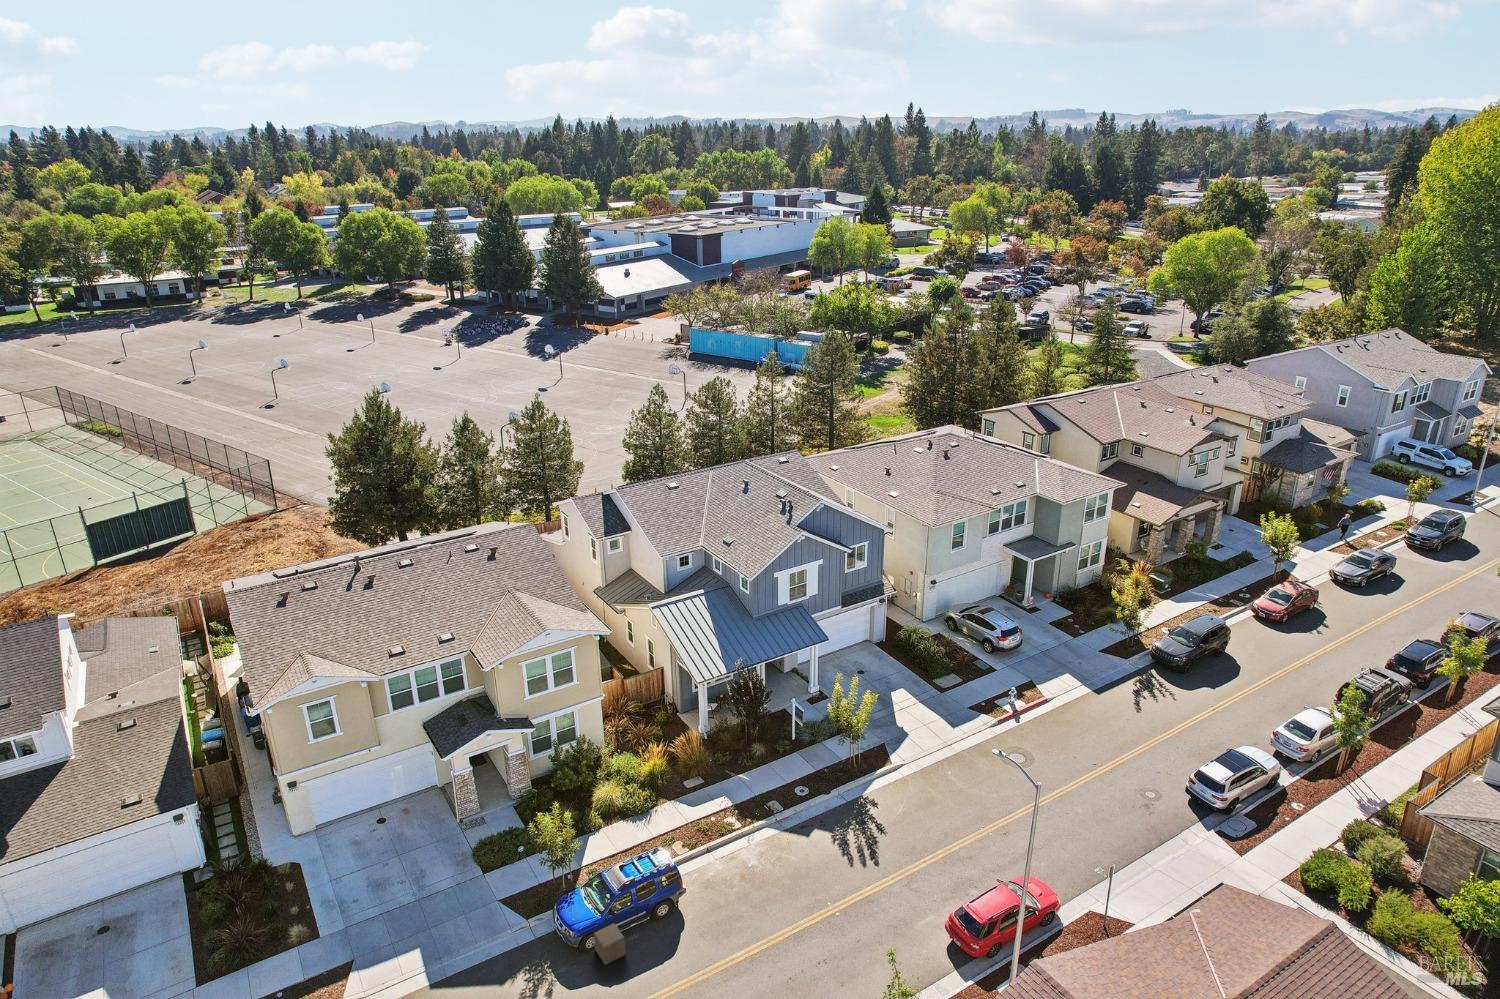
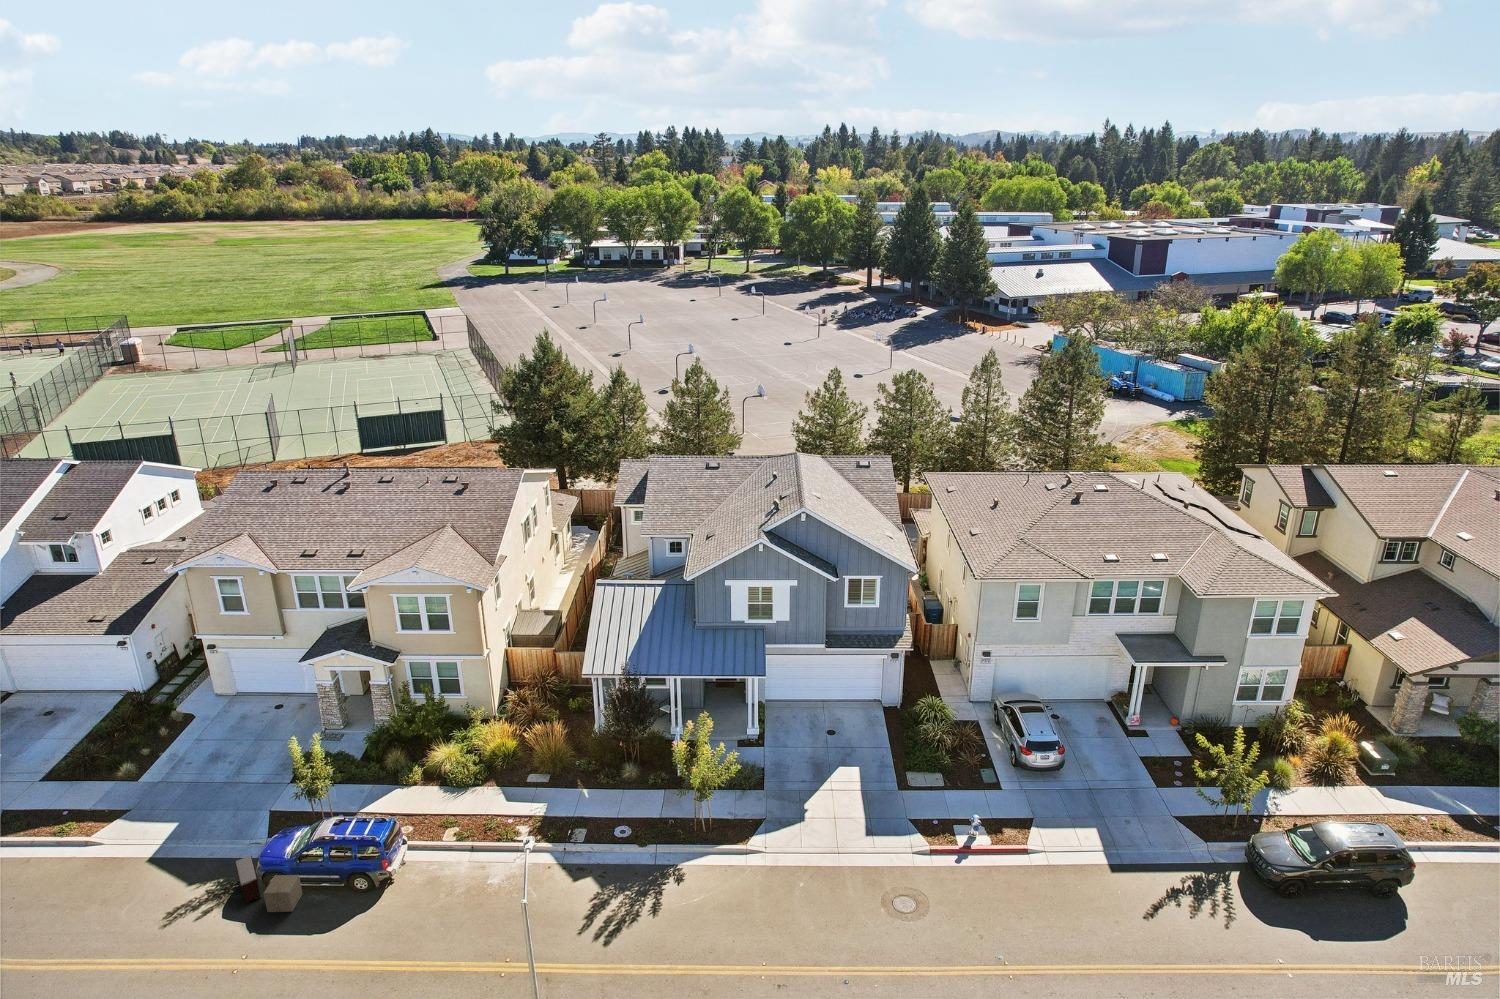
bench: none [544,930,585,970] -> present [235,856,261,904]

